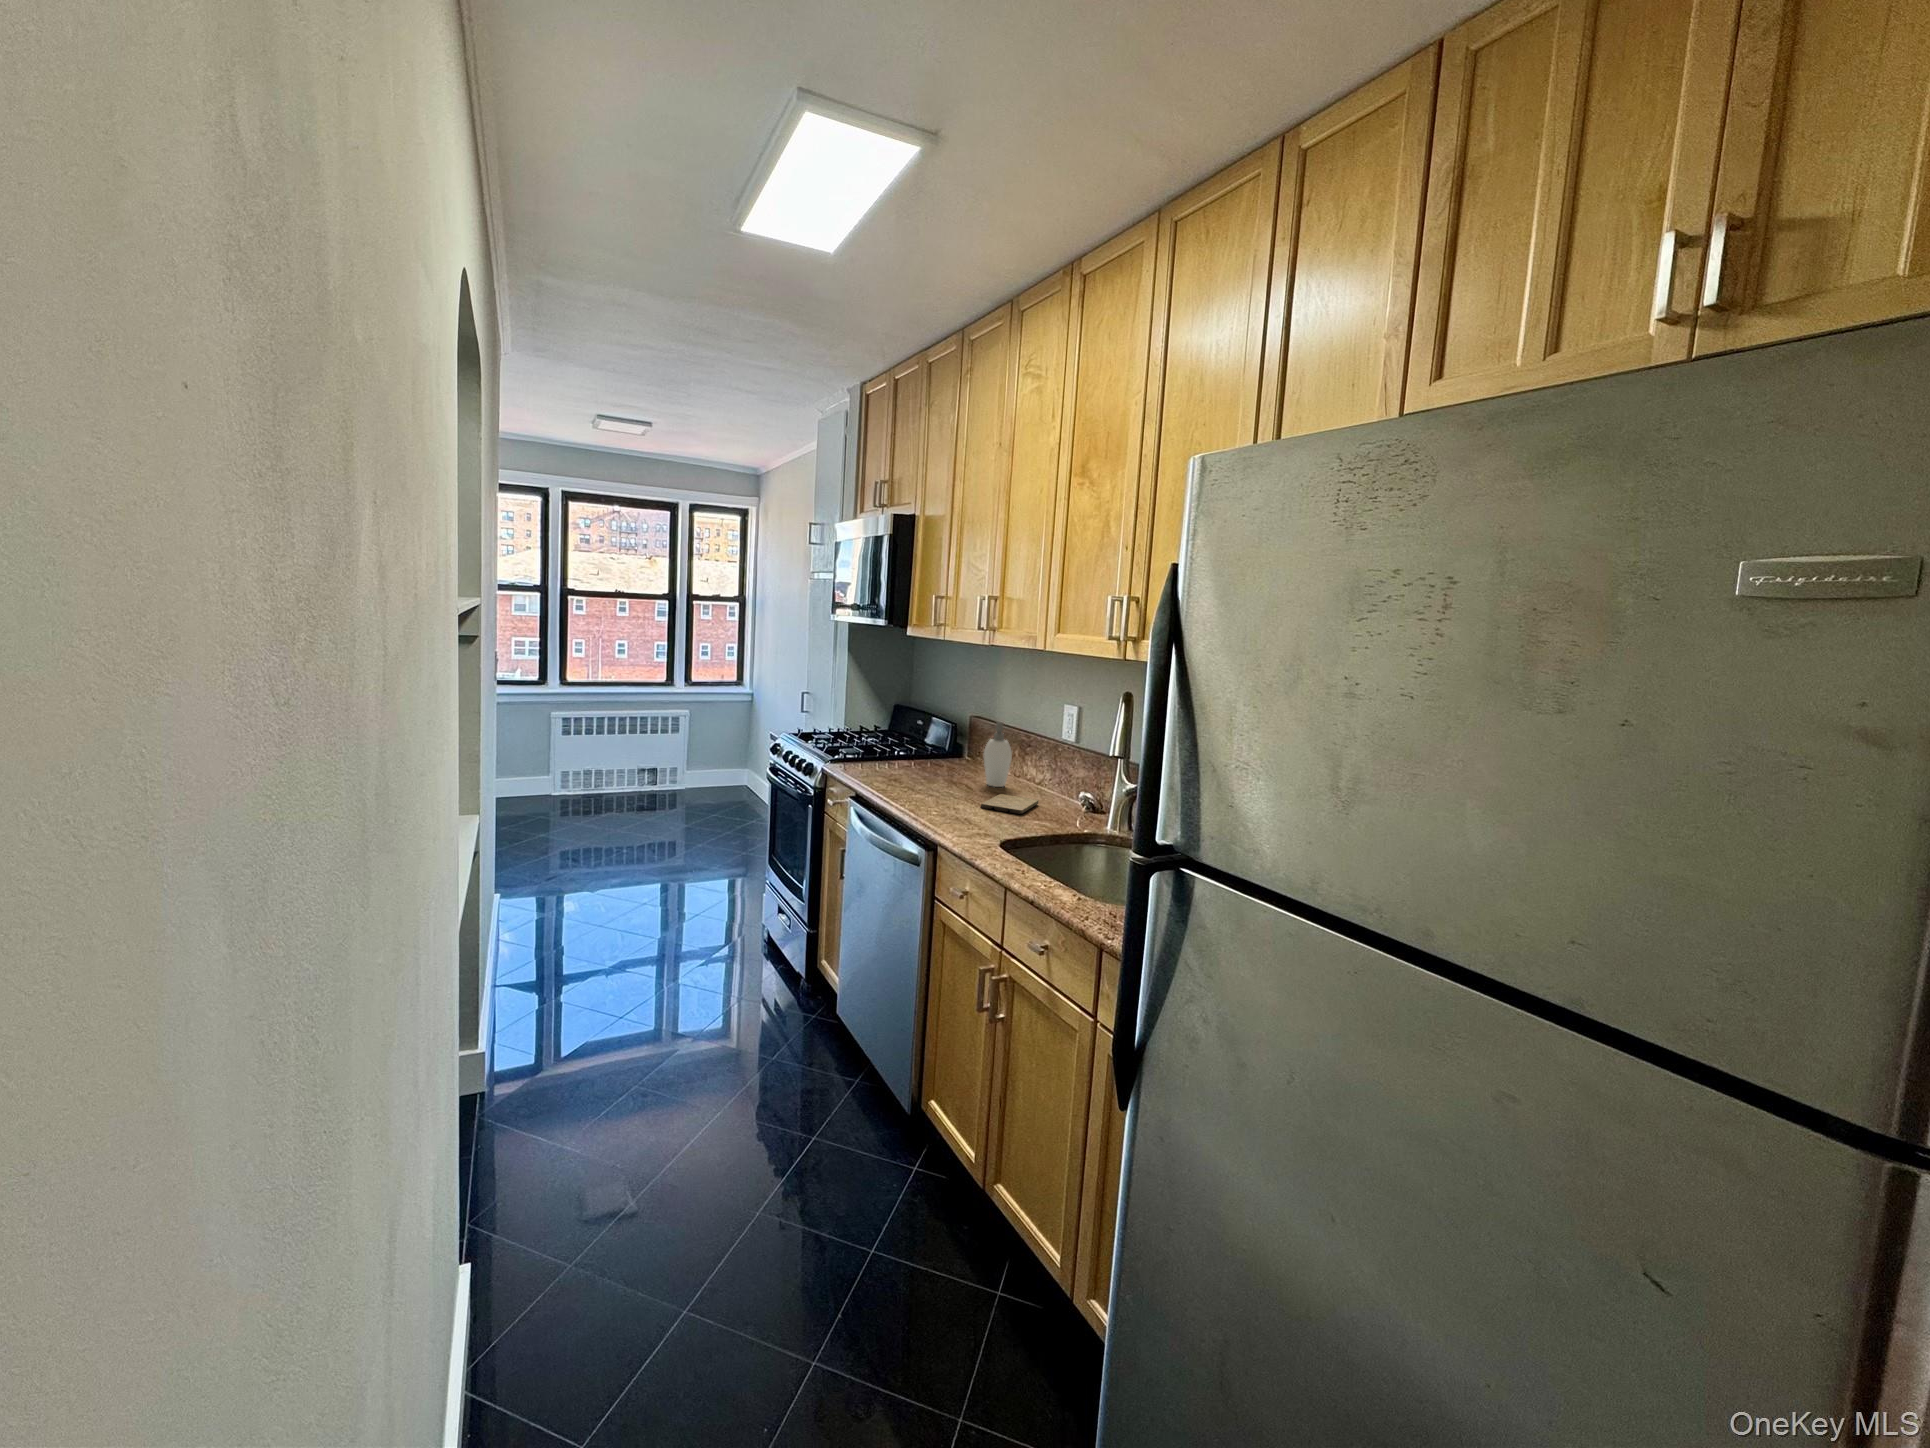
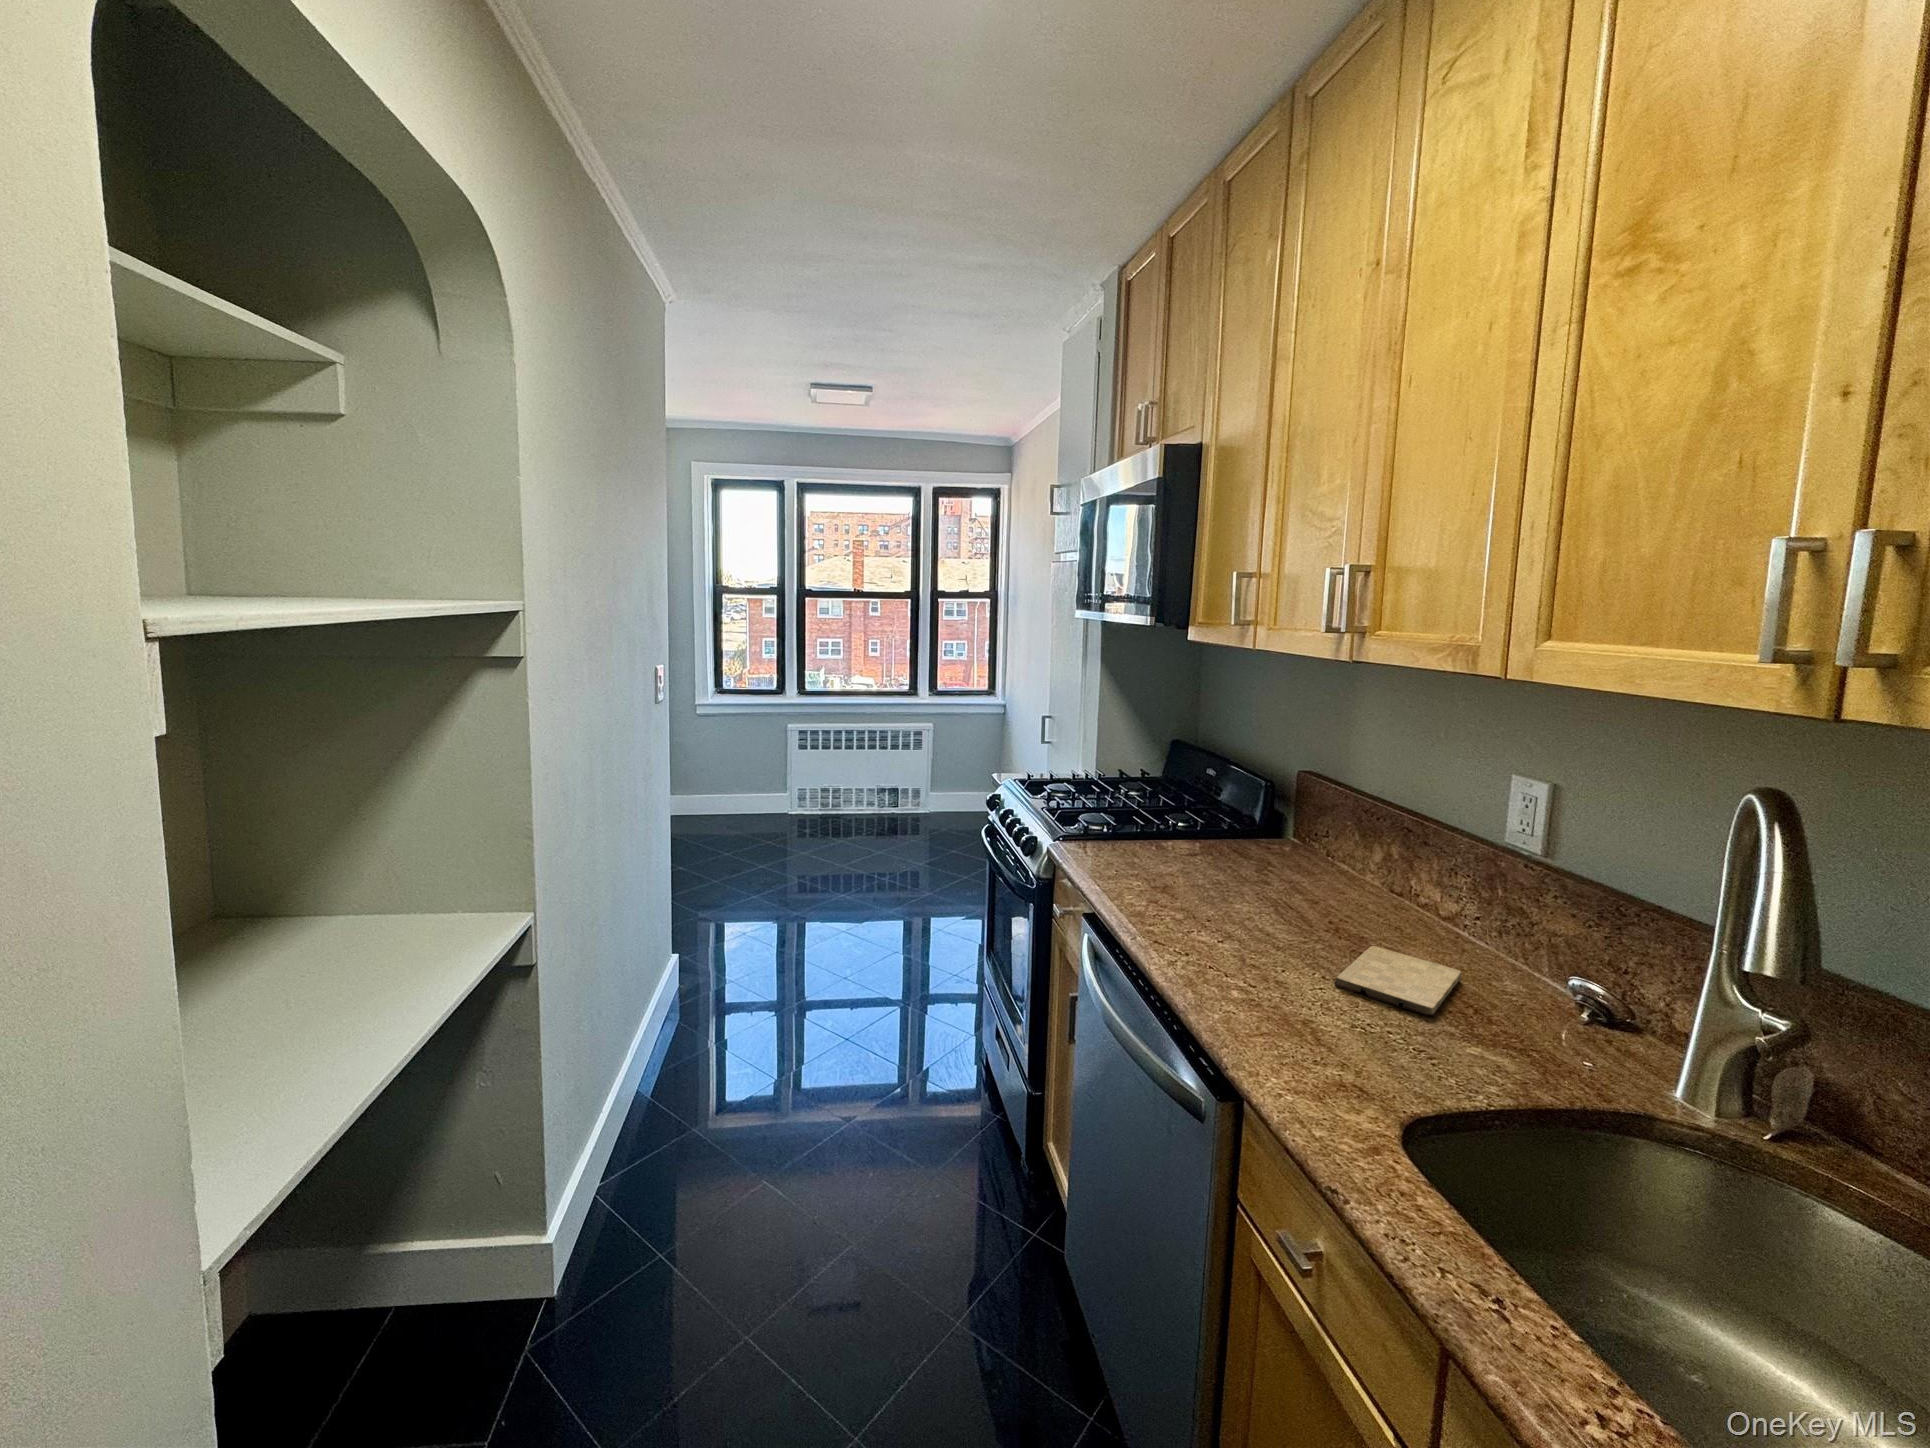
soap dispenser: present [984,721,1012,787] -> none [1332,797,1393,919]

